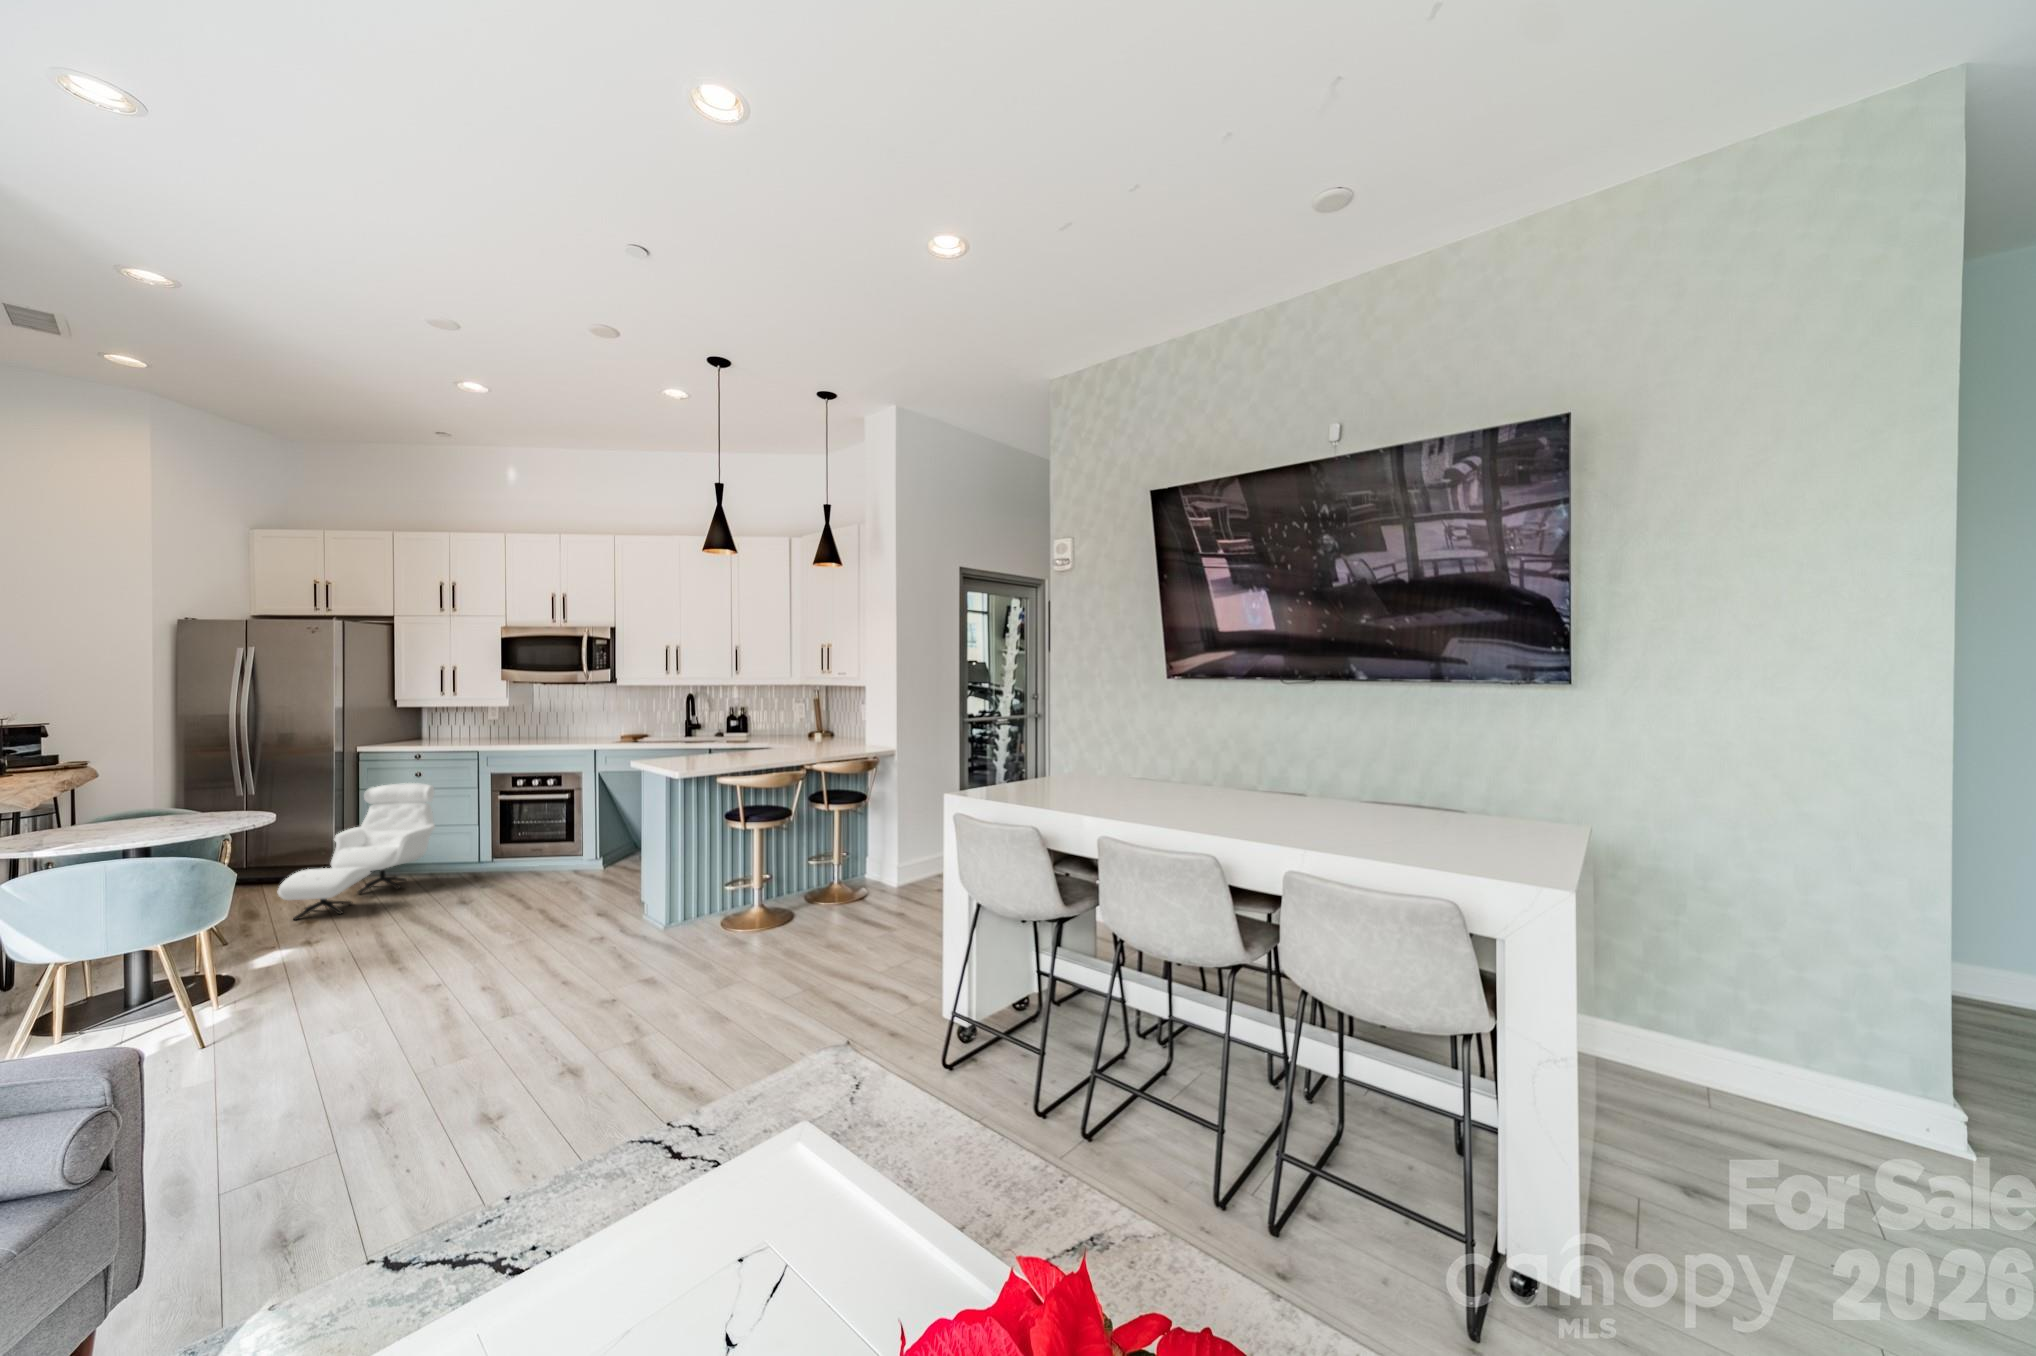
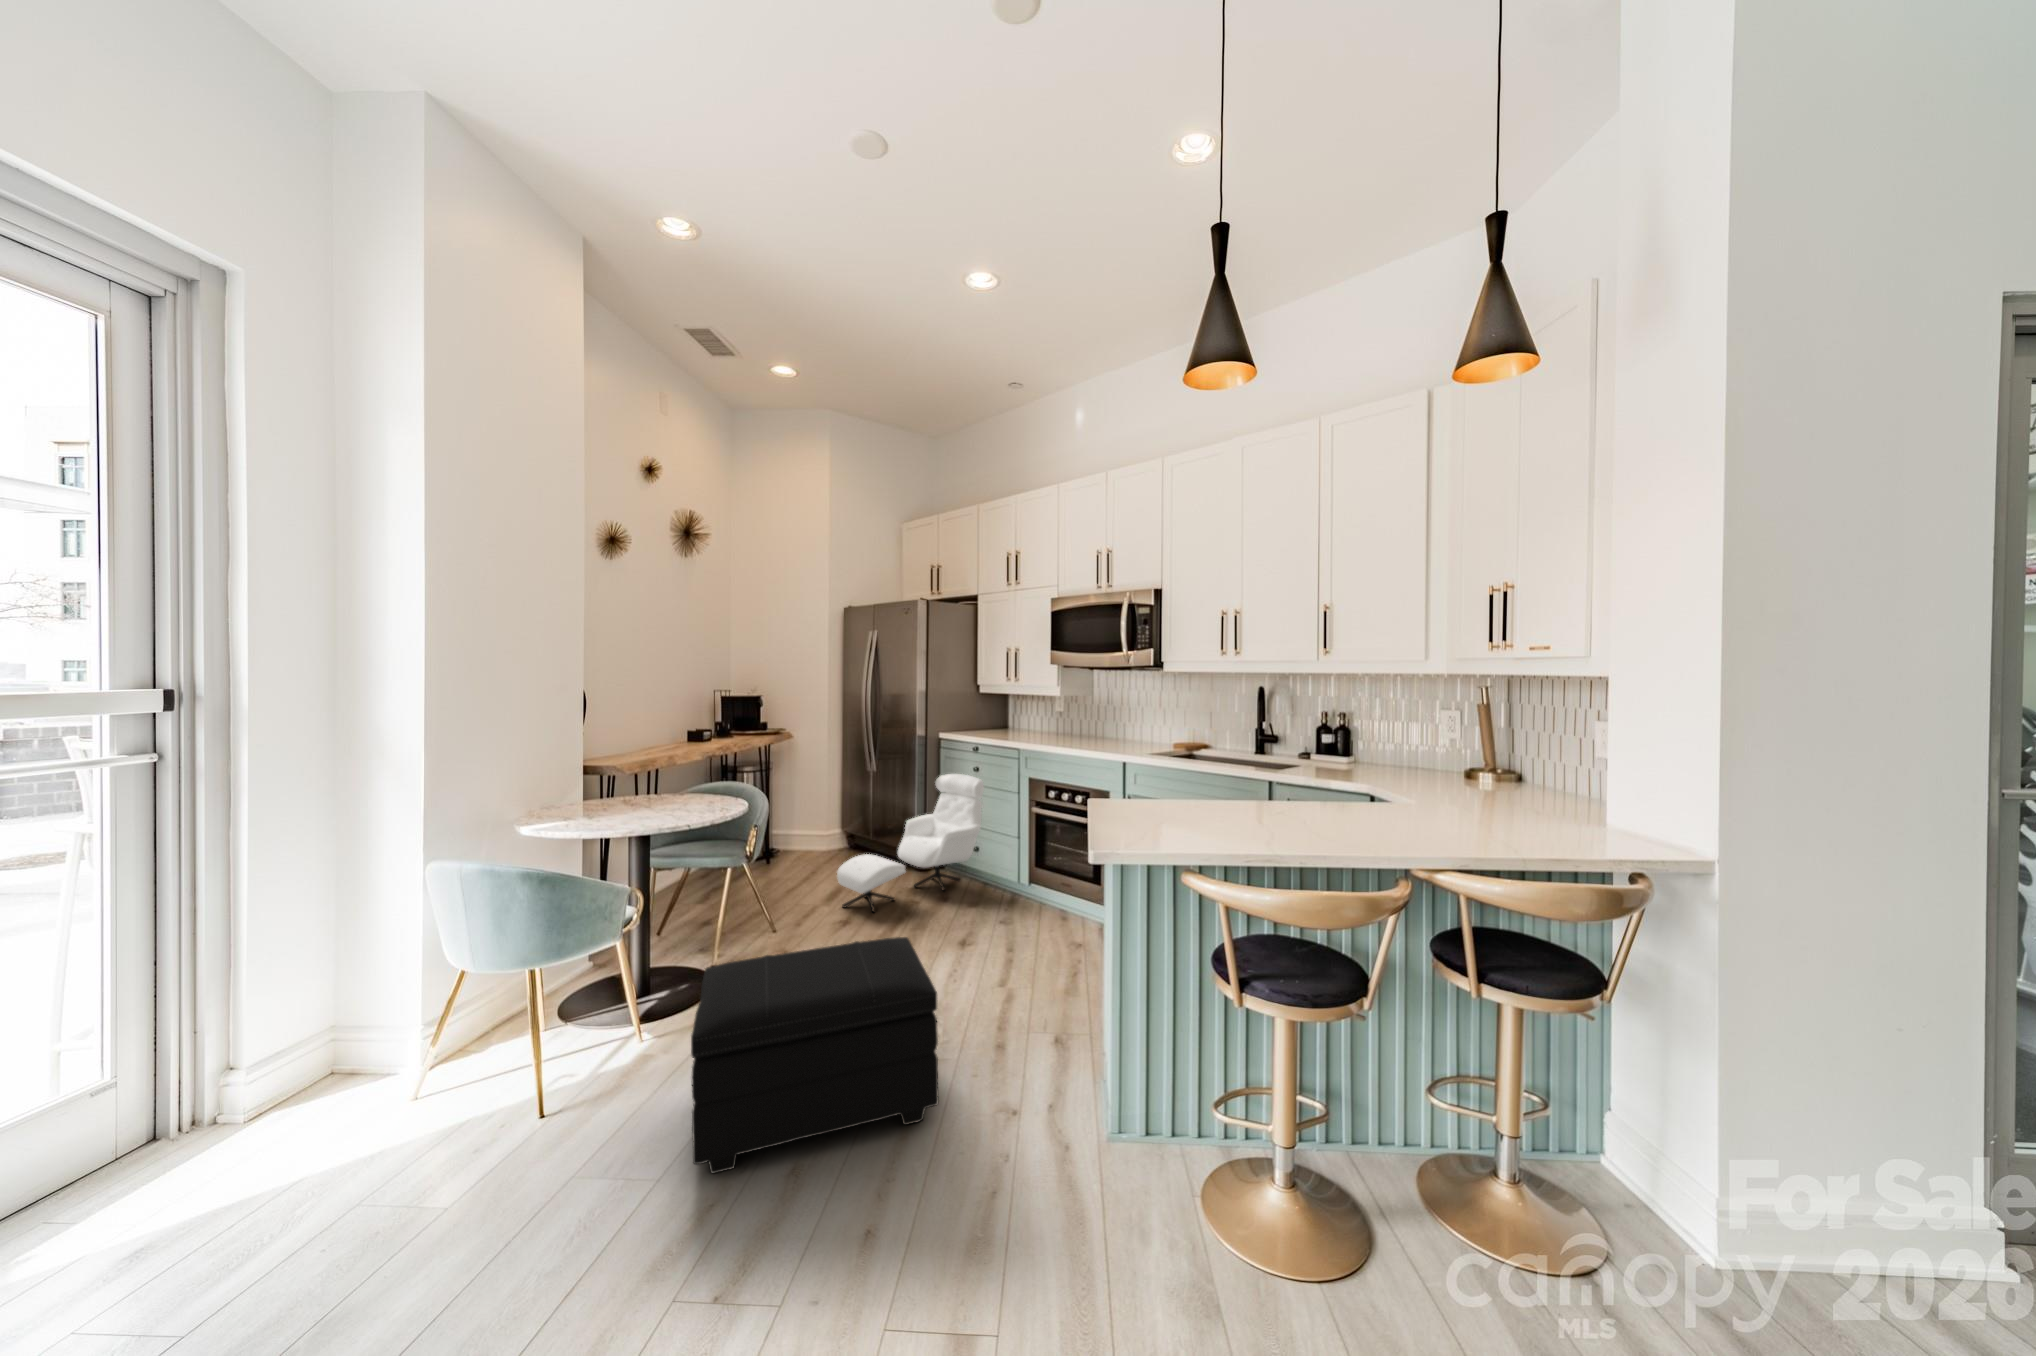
footstool: none [368,870,573,1003] -> present [691,937,939,1173]

